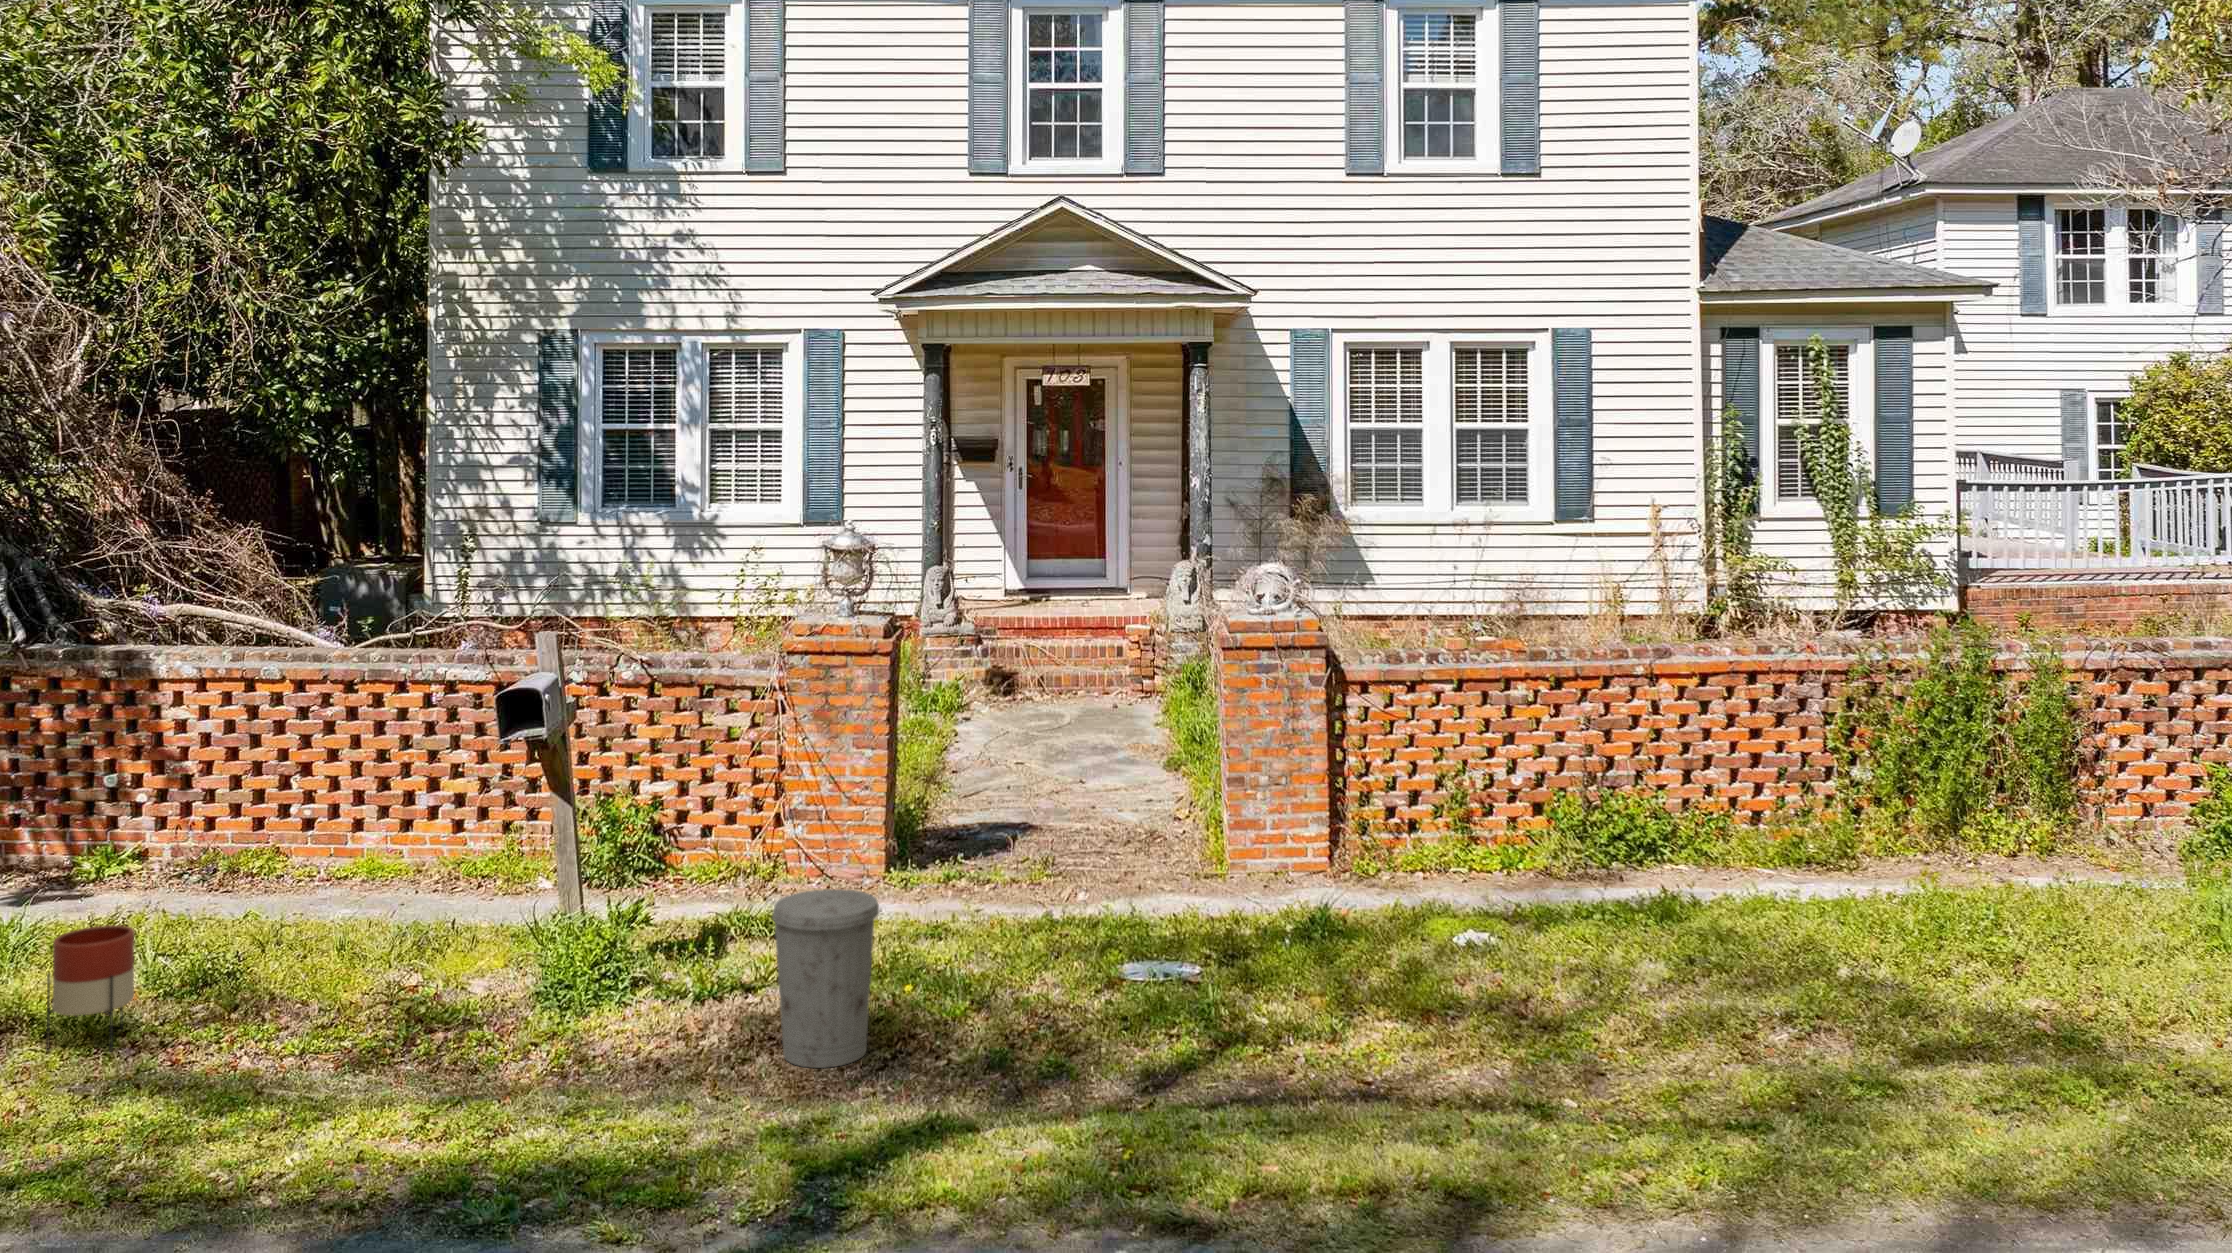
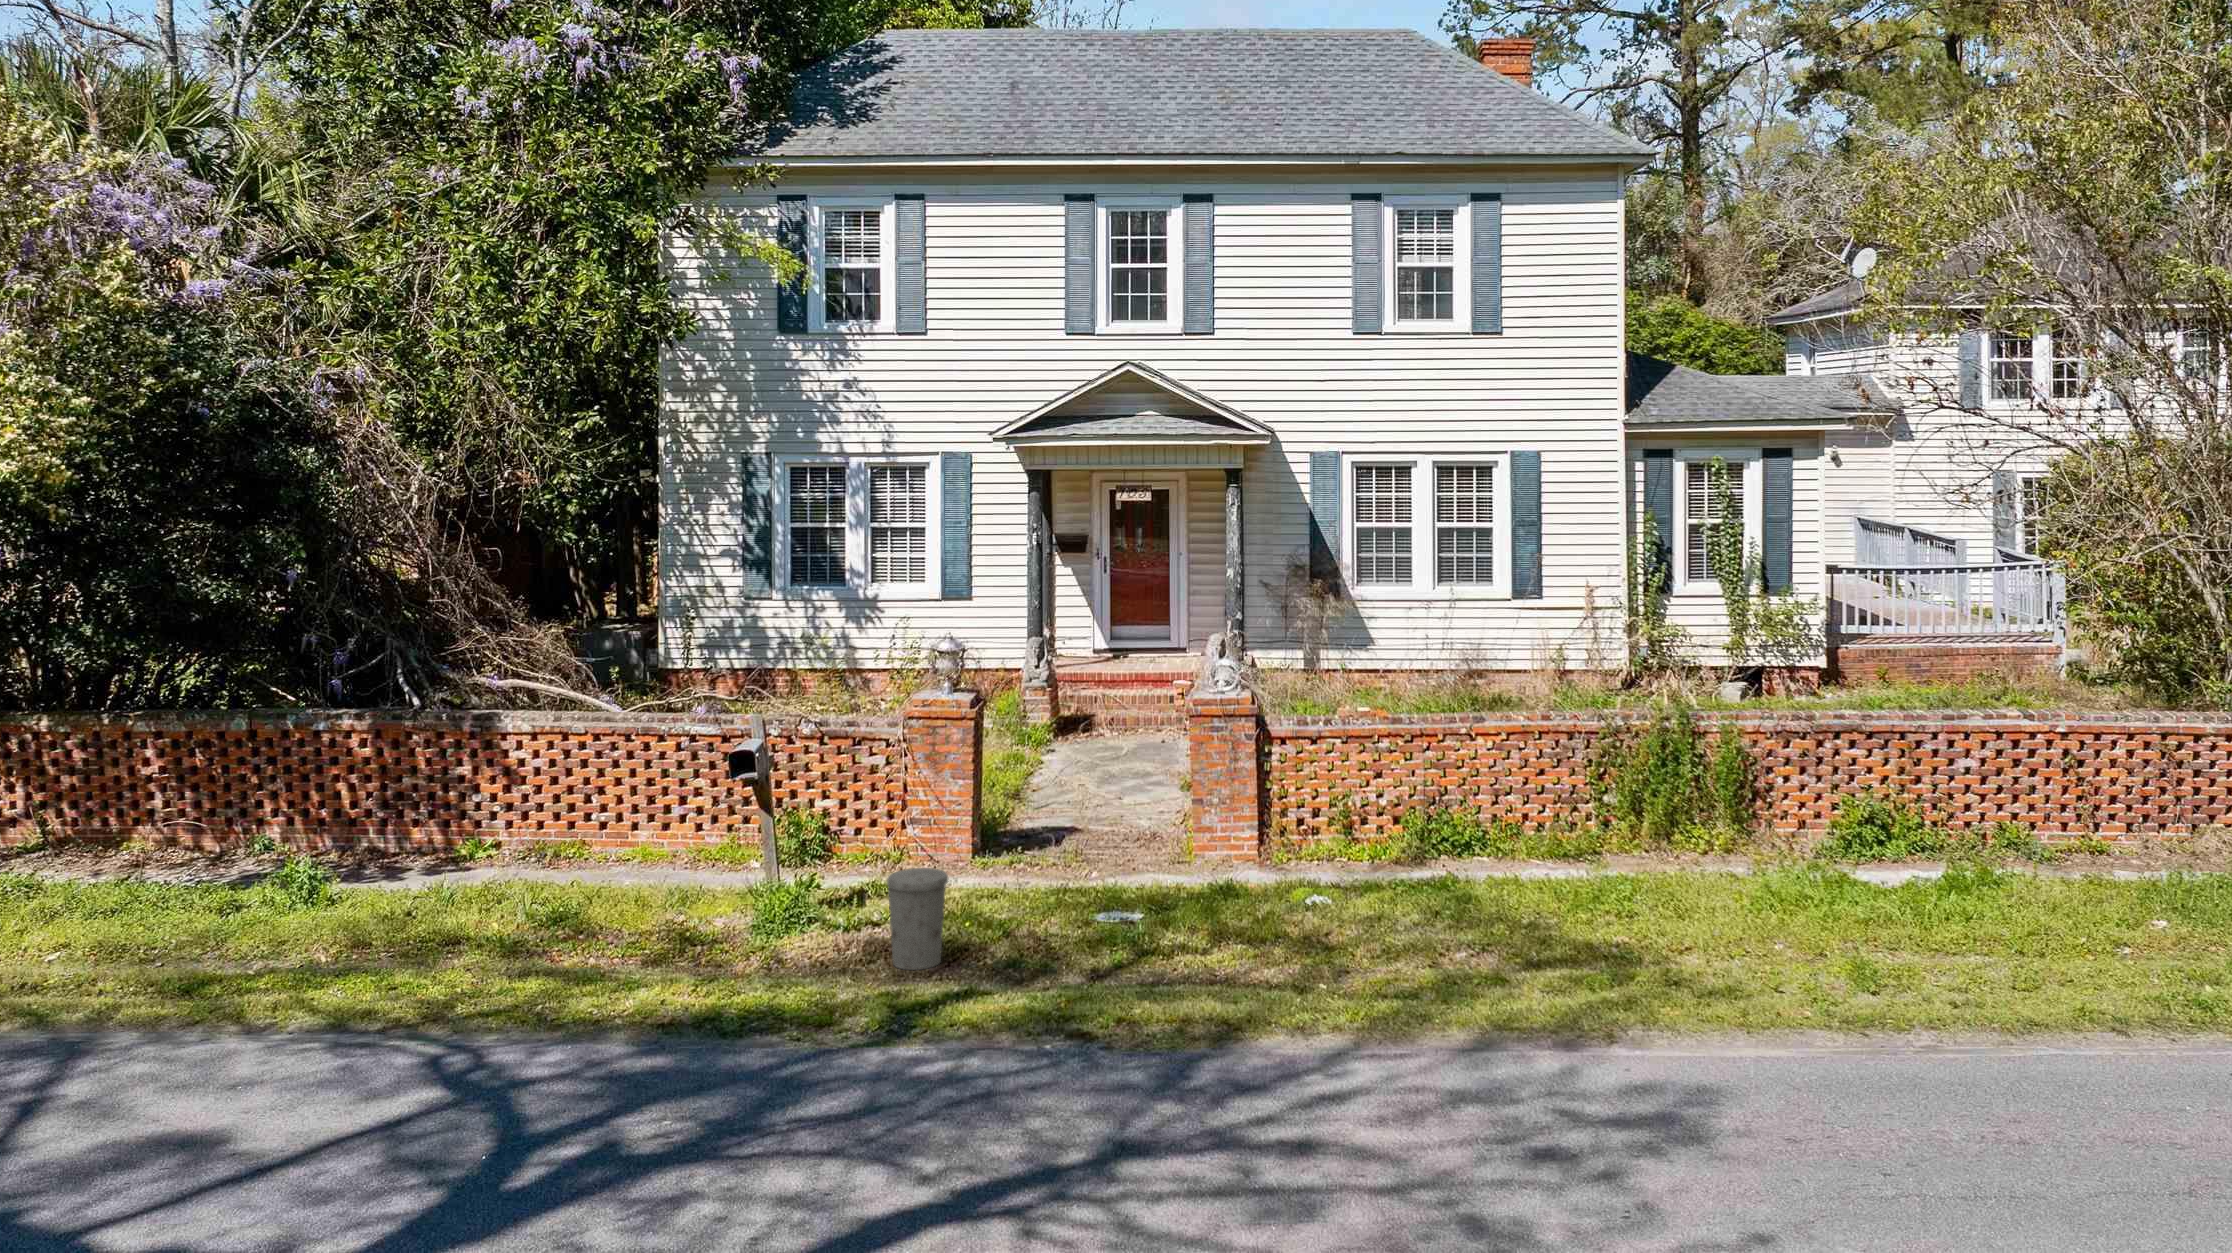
planter: present [47,925,134,1051] -> none [473,886,521,958]

